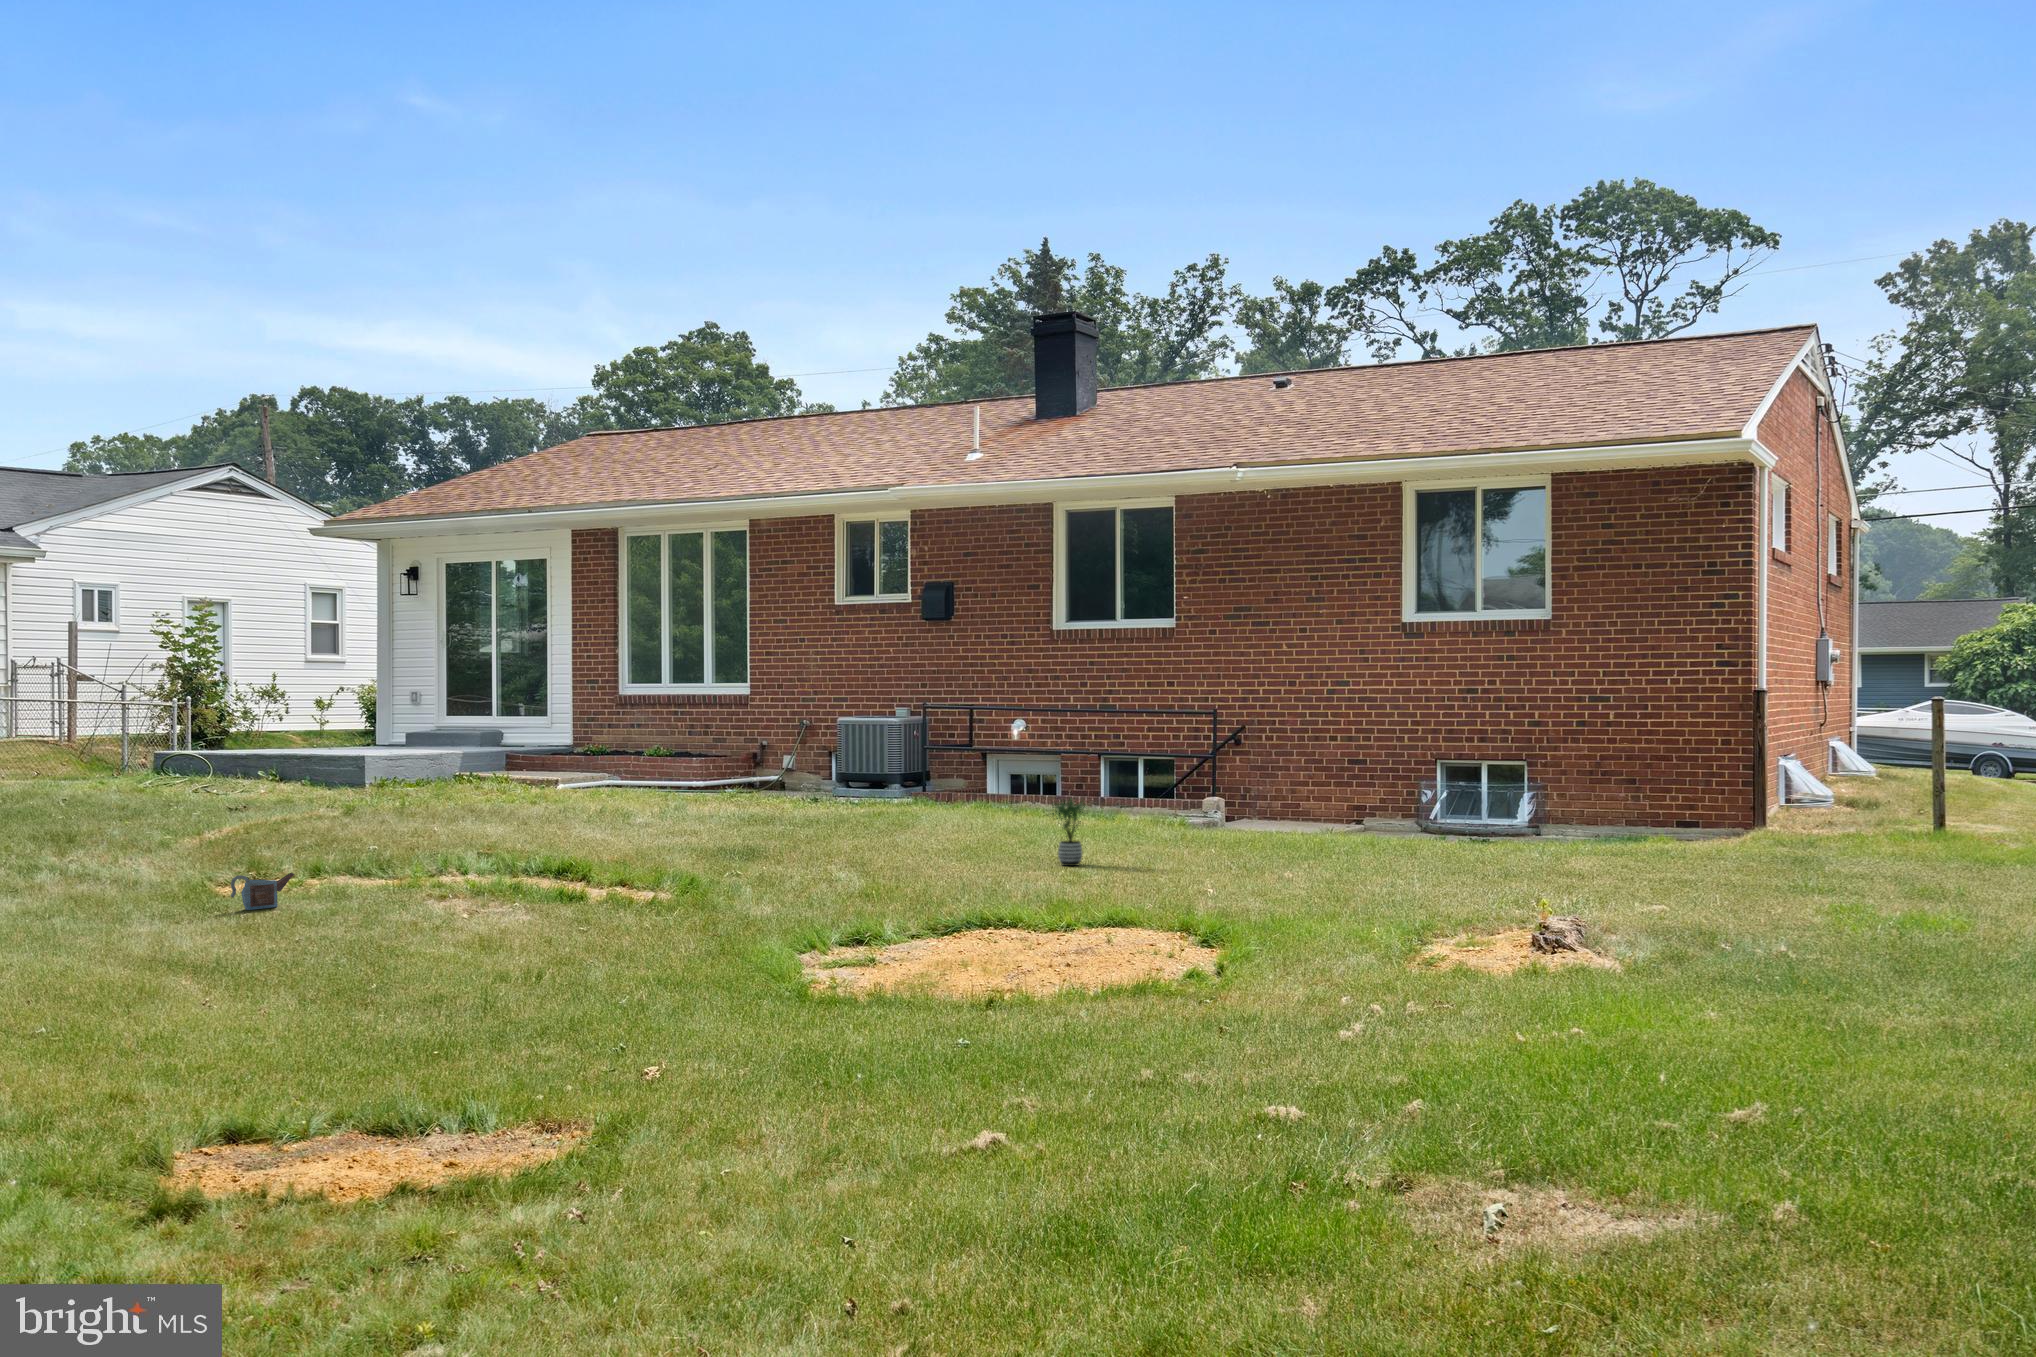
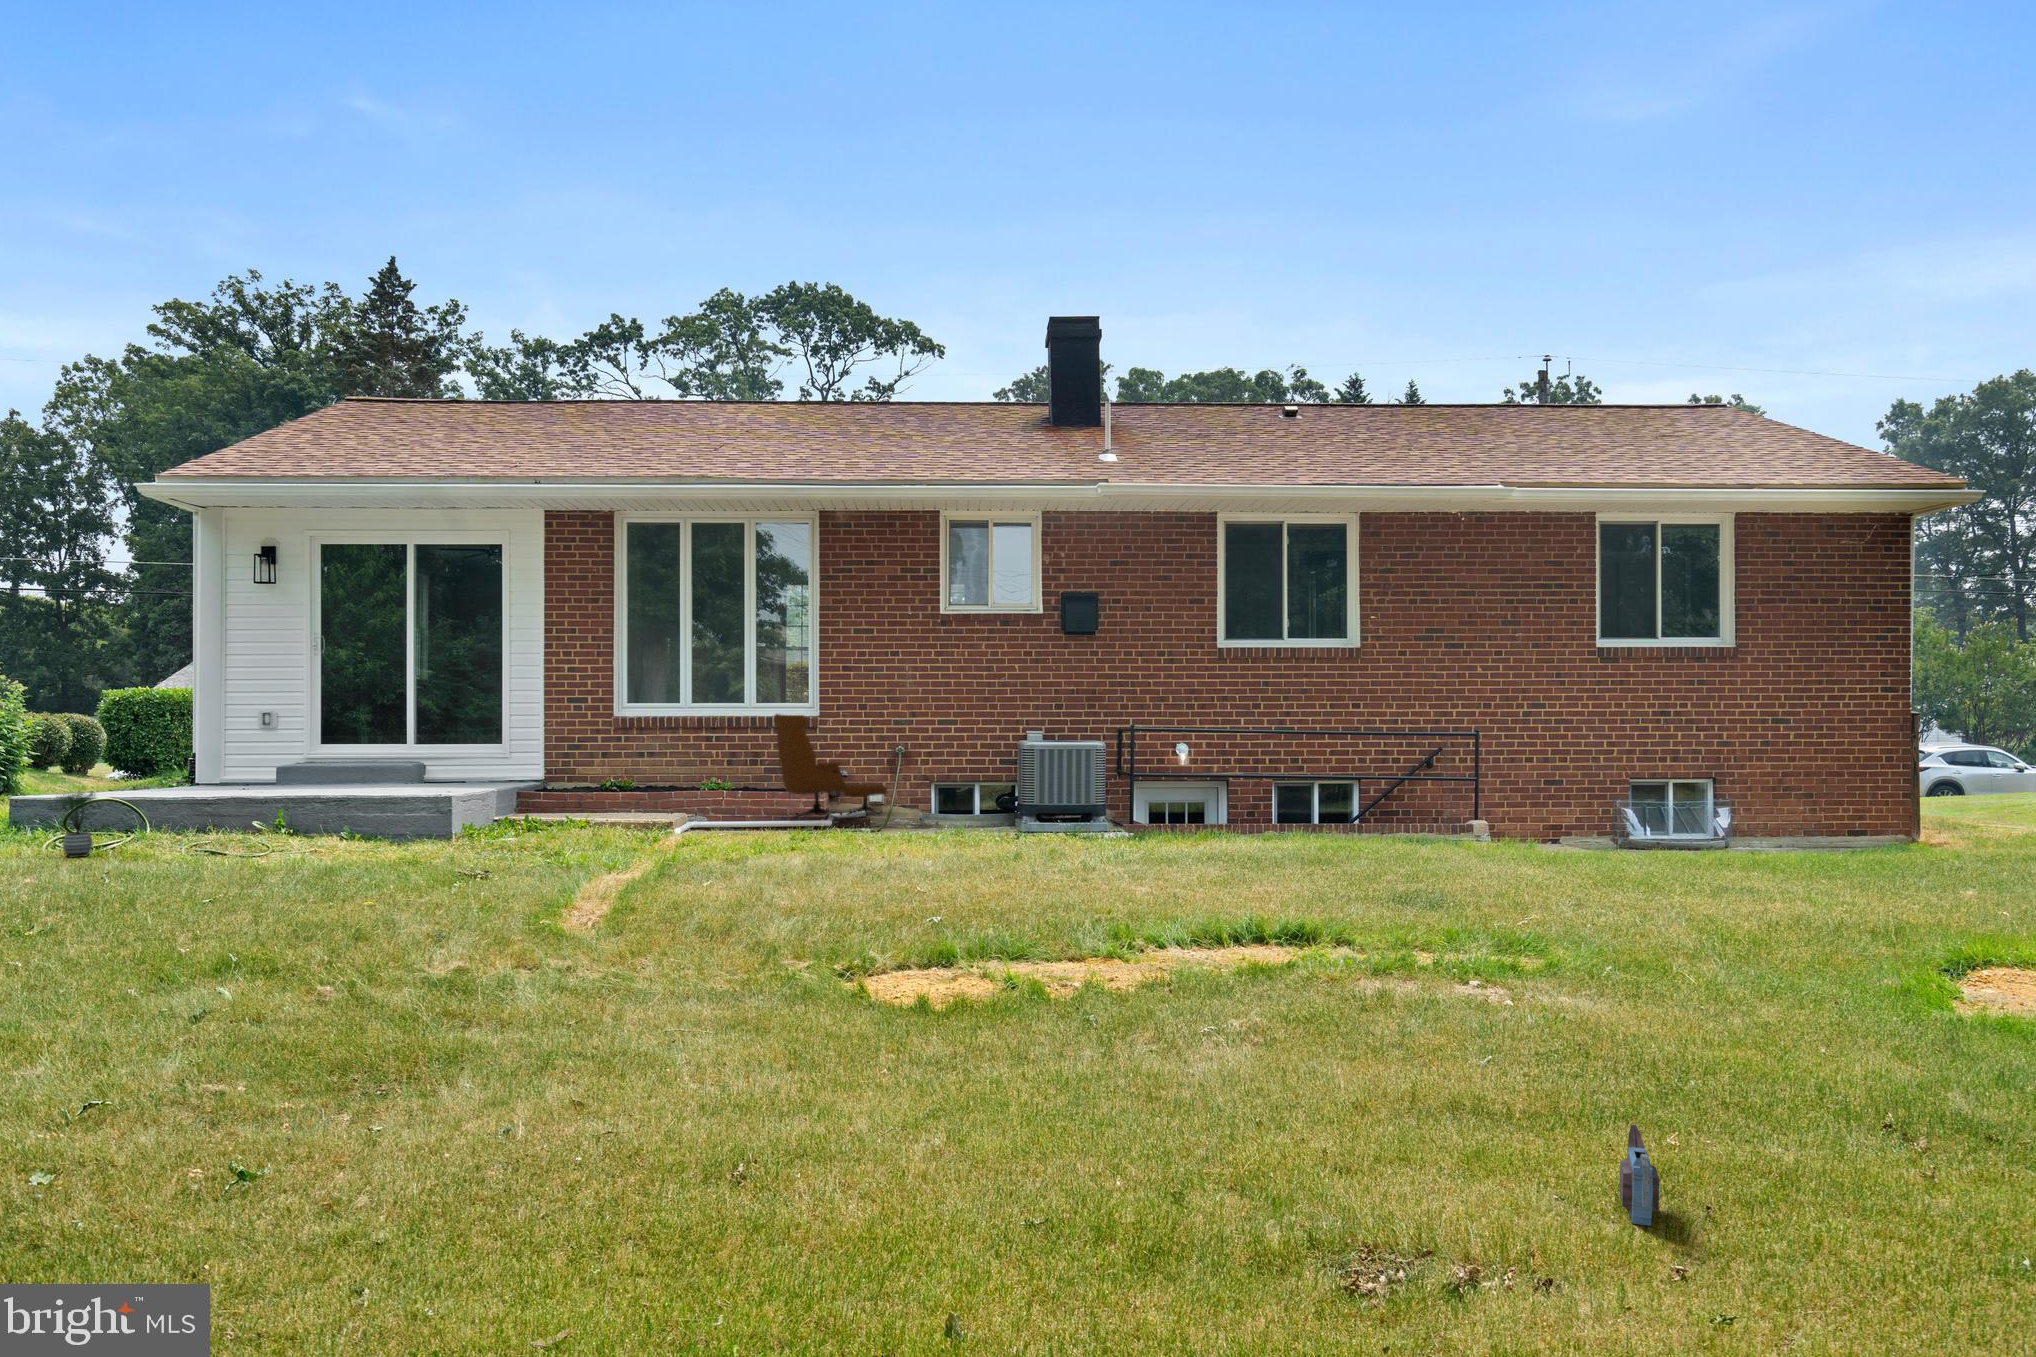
lounge chair: none [680,691,788,778] -> present [774,714,887,820]
potted plant: present [1052,799,1085,866] -> present [49,791,95,857]

